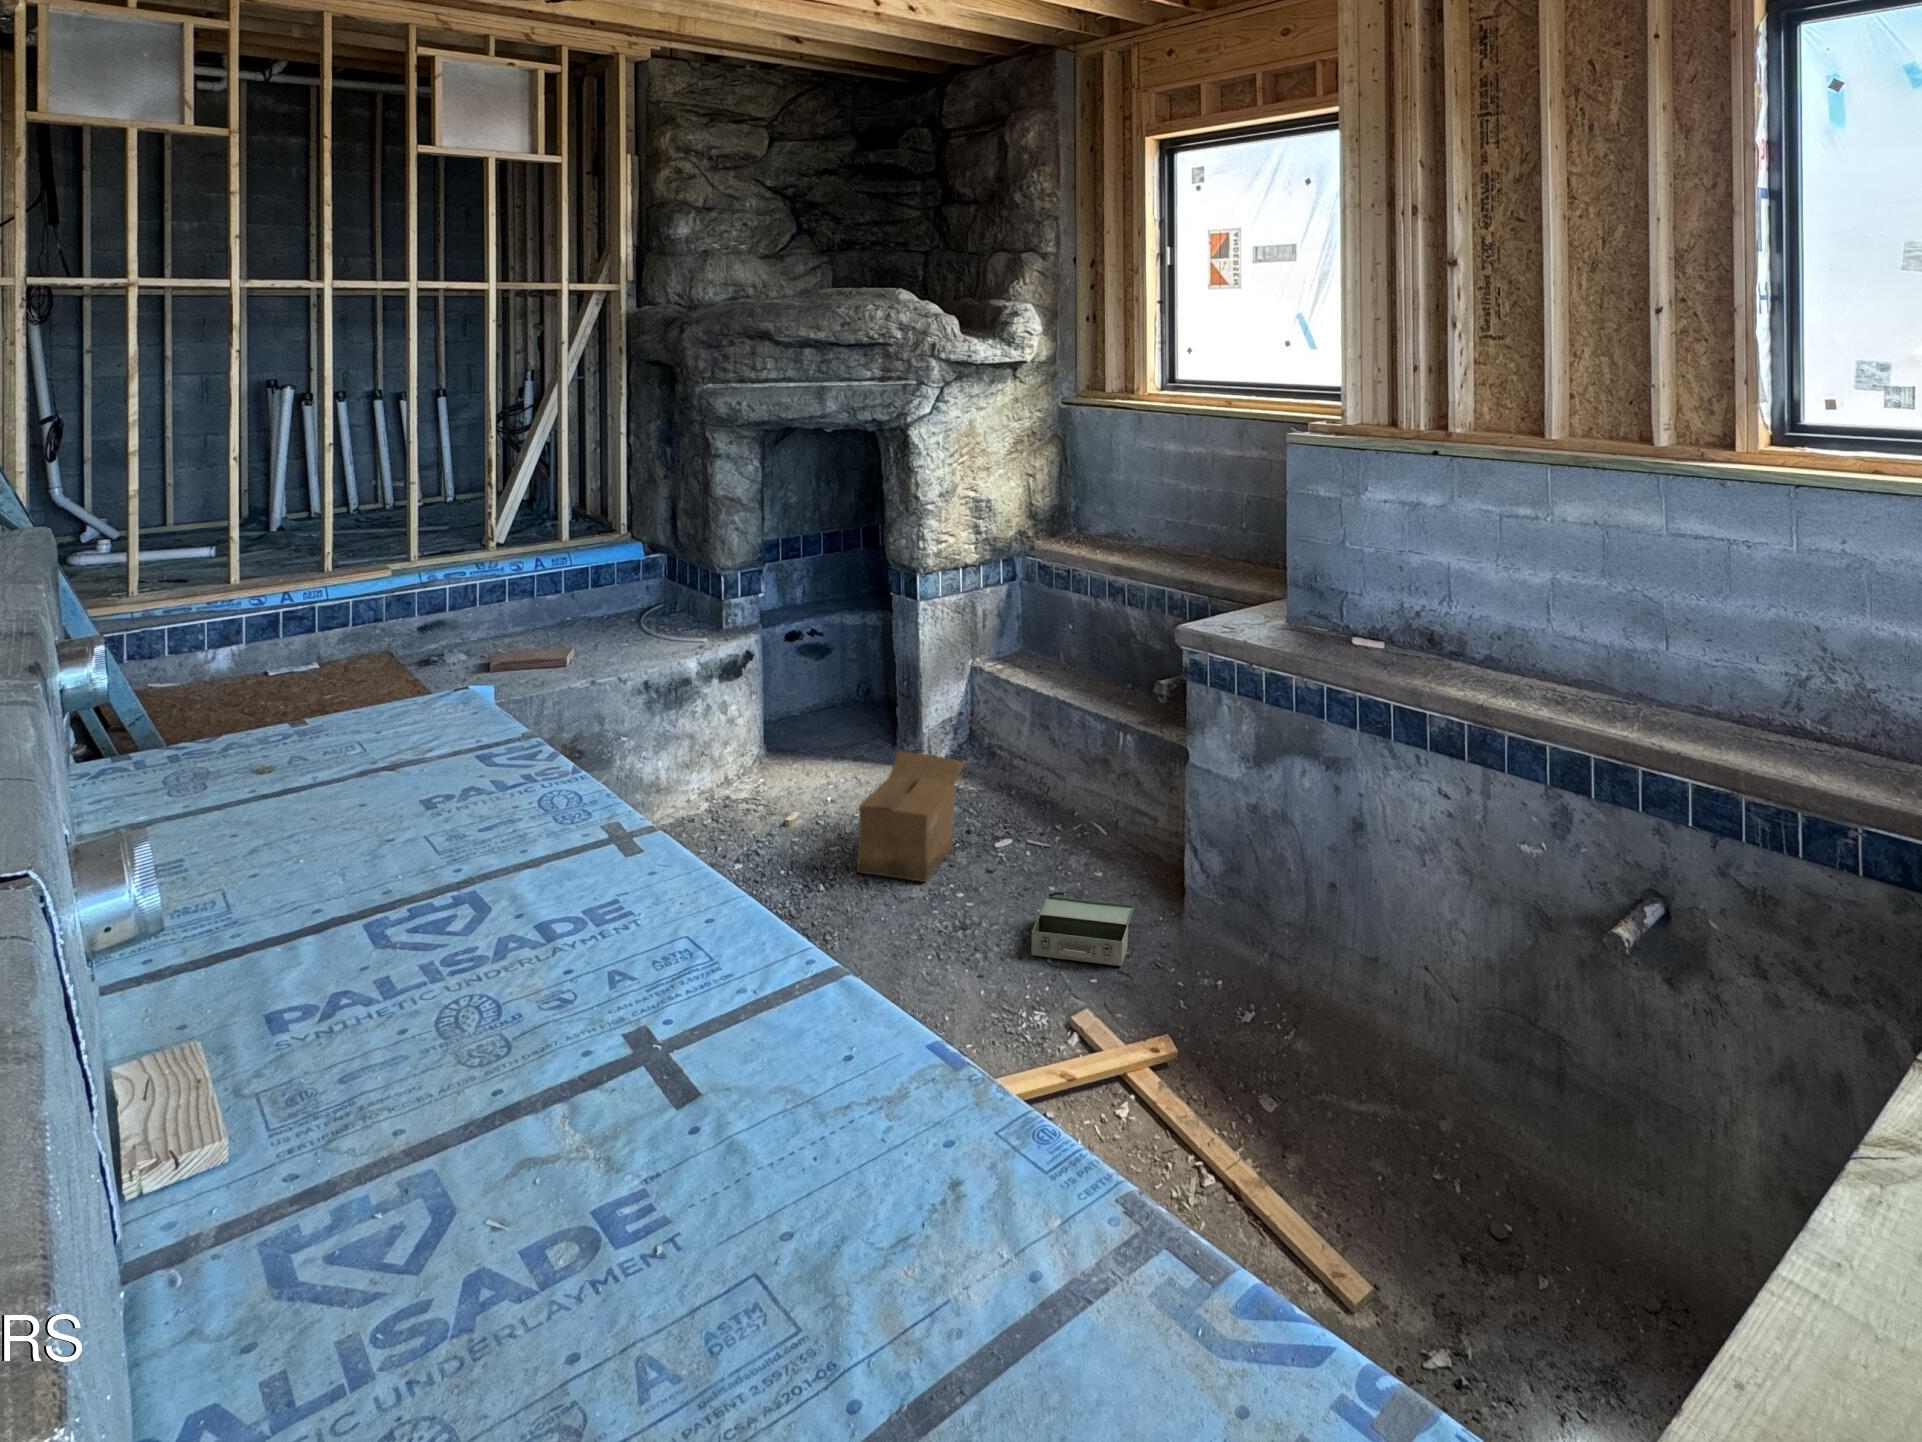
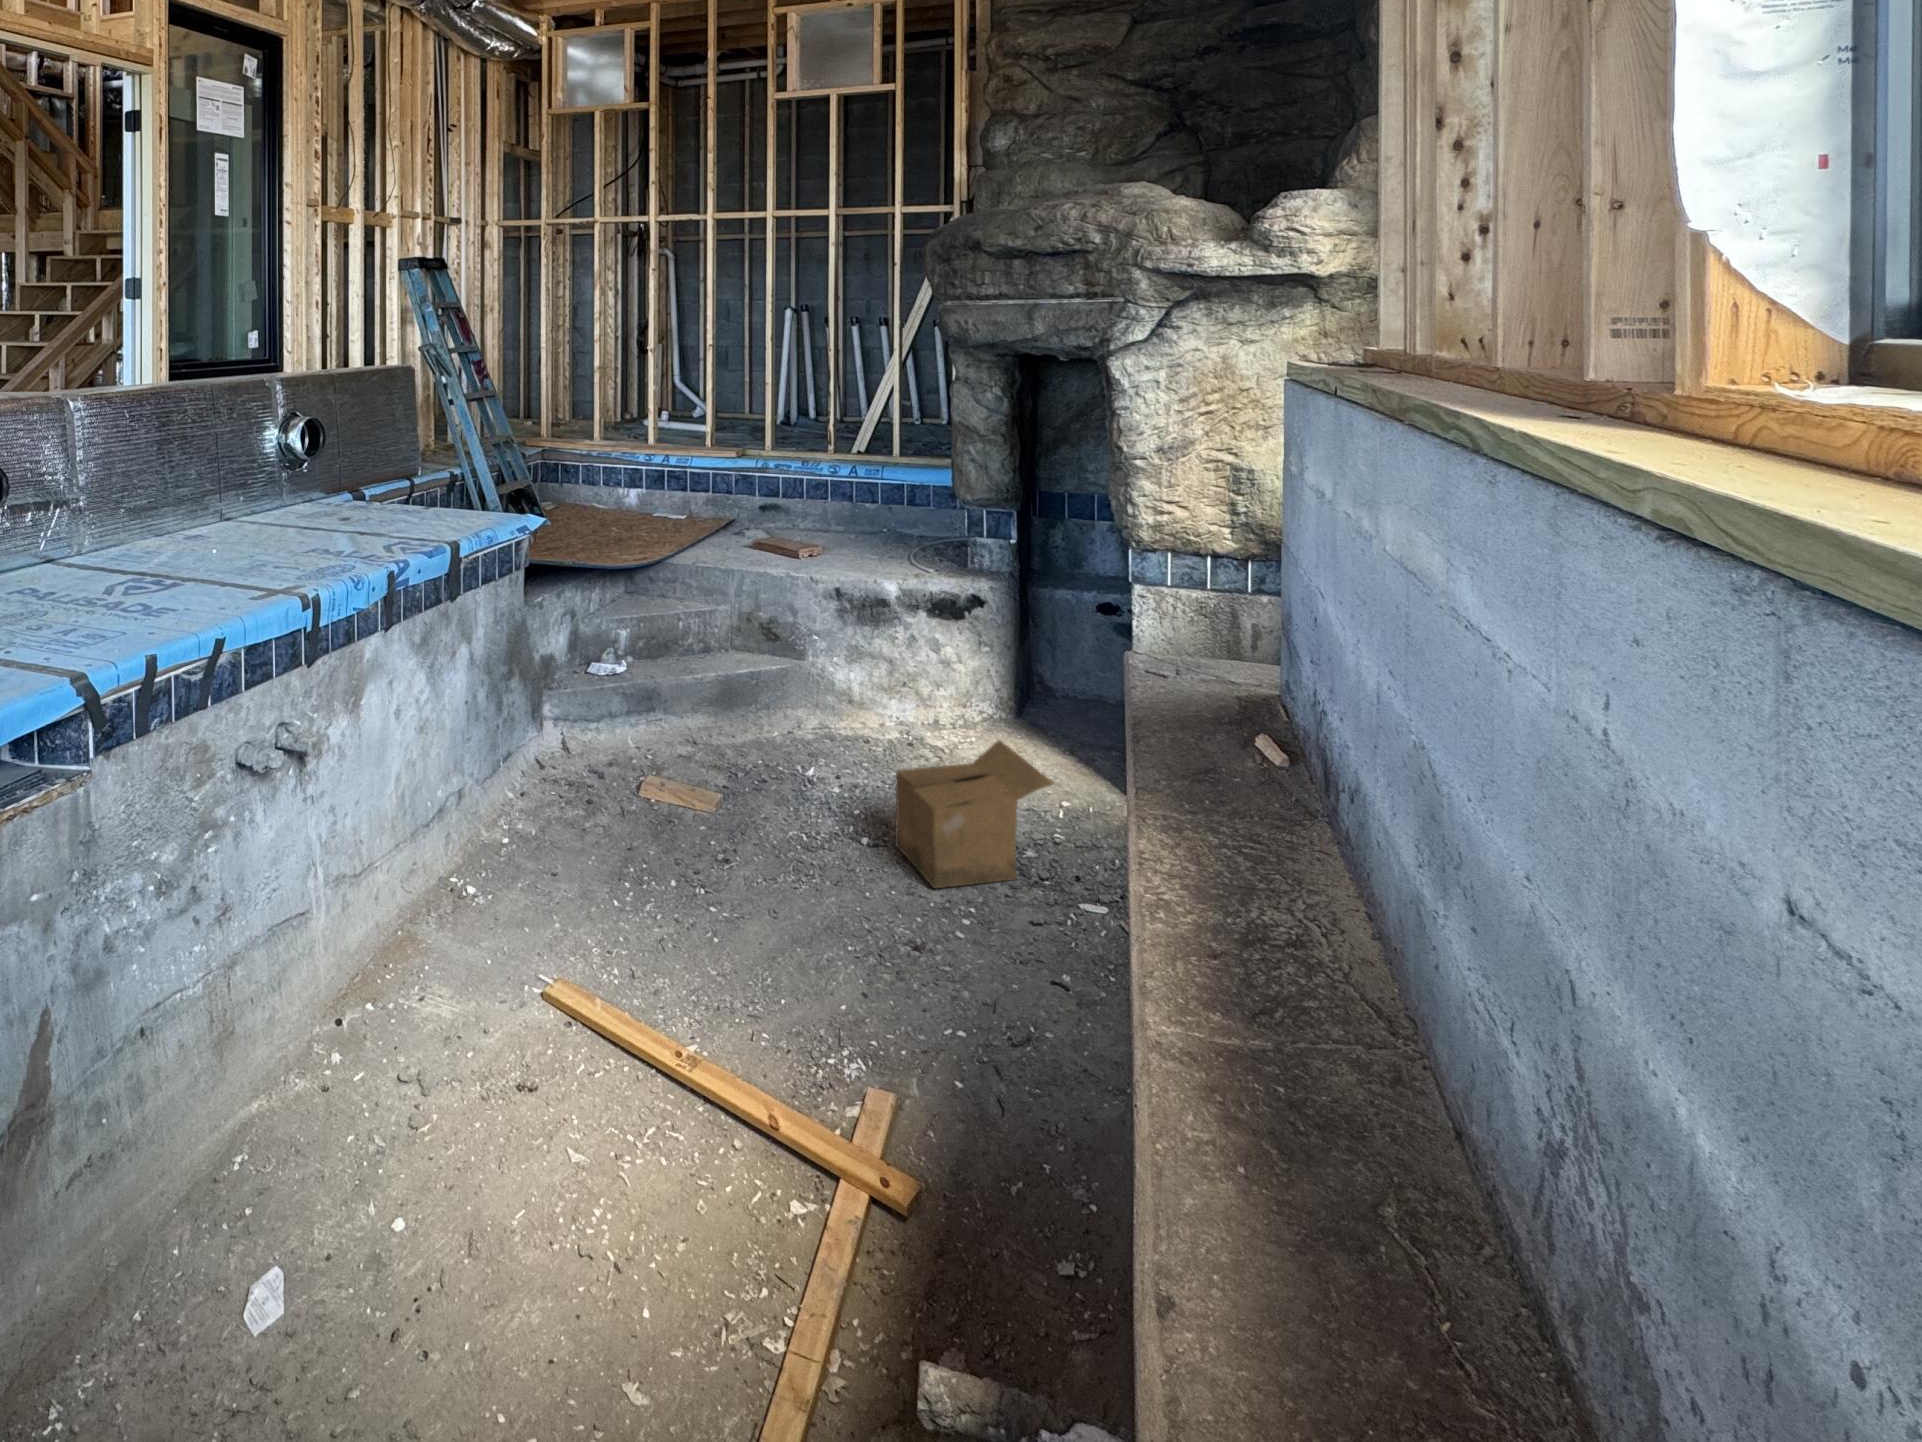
toolbox: present [1031,896,1133,966] -> none [907,967,1056,1093]

